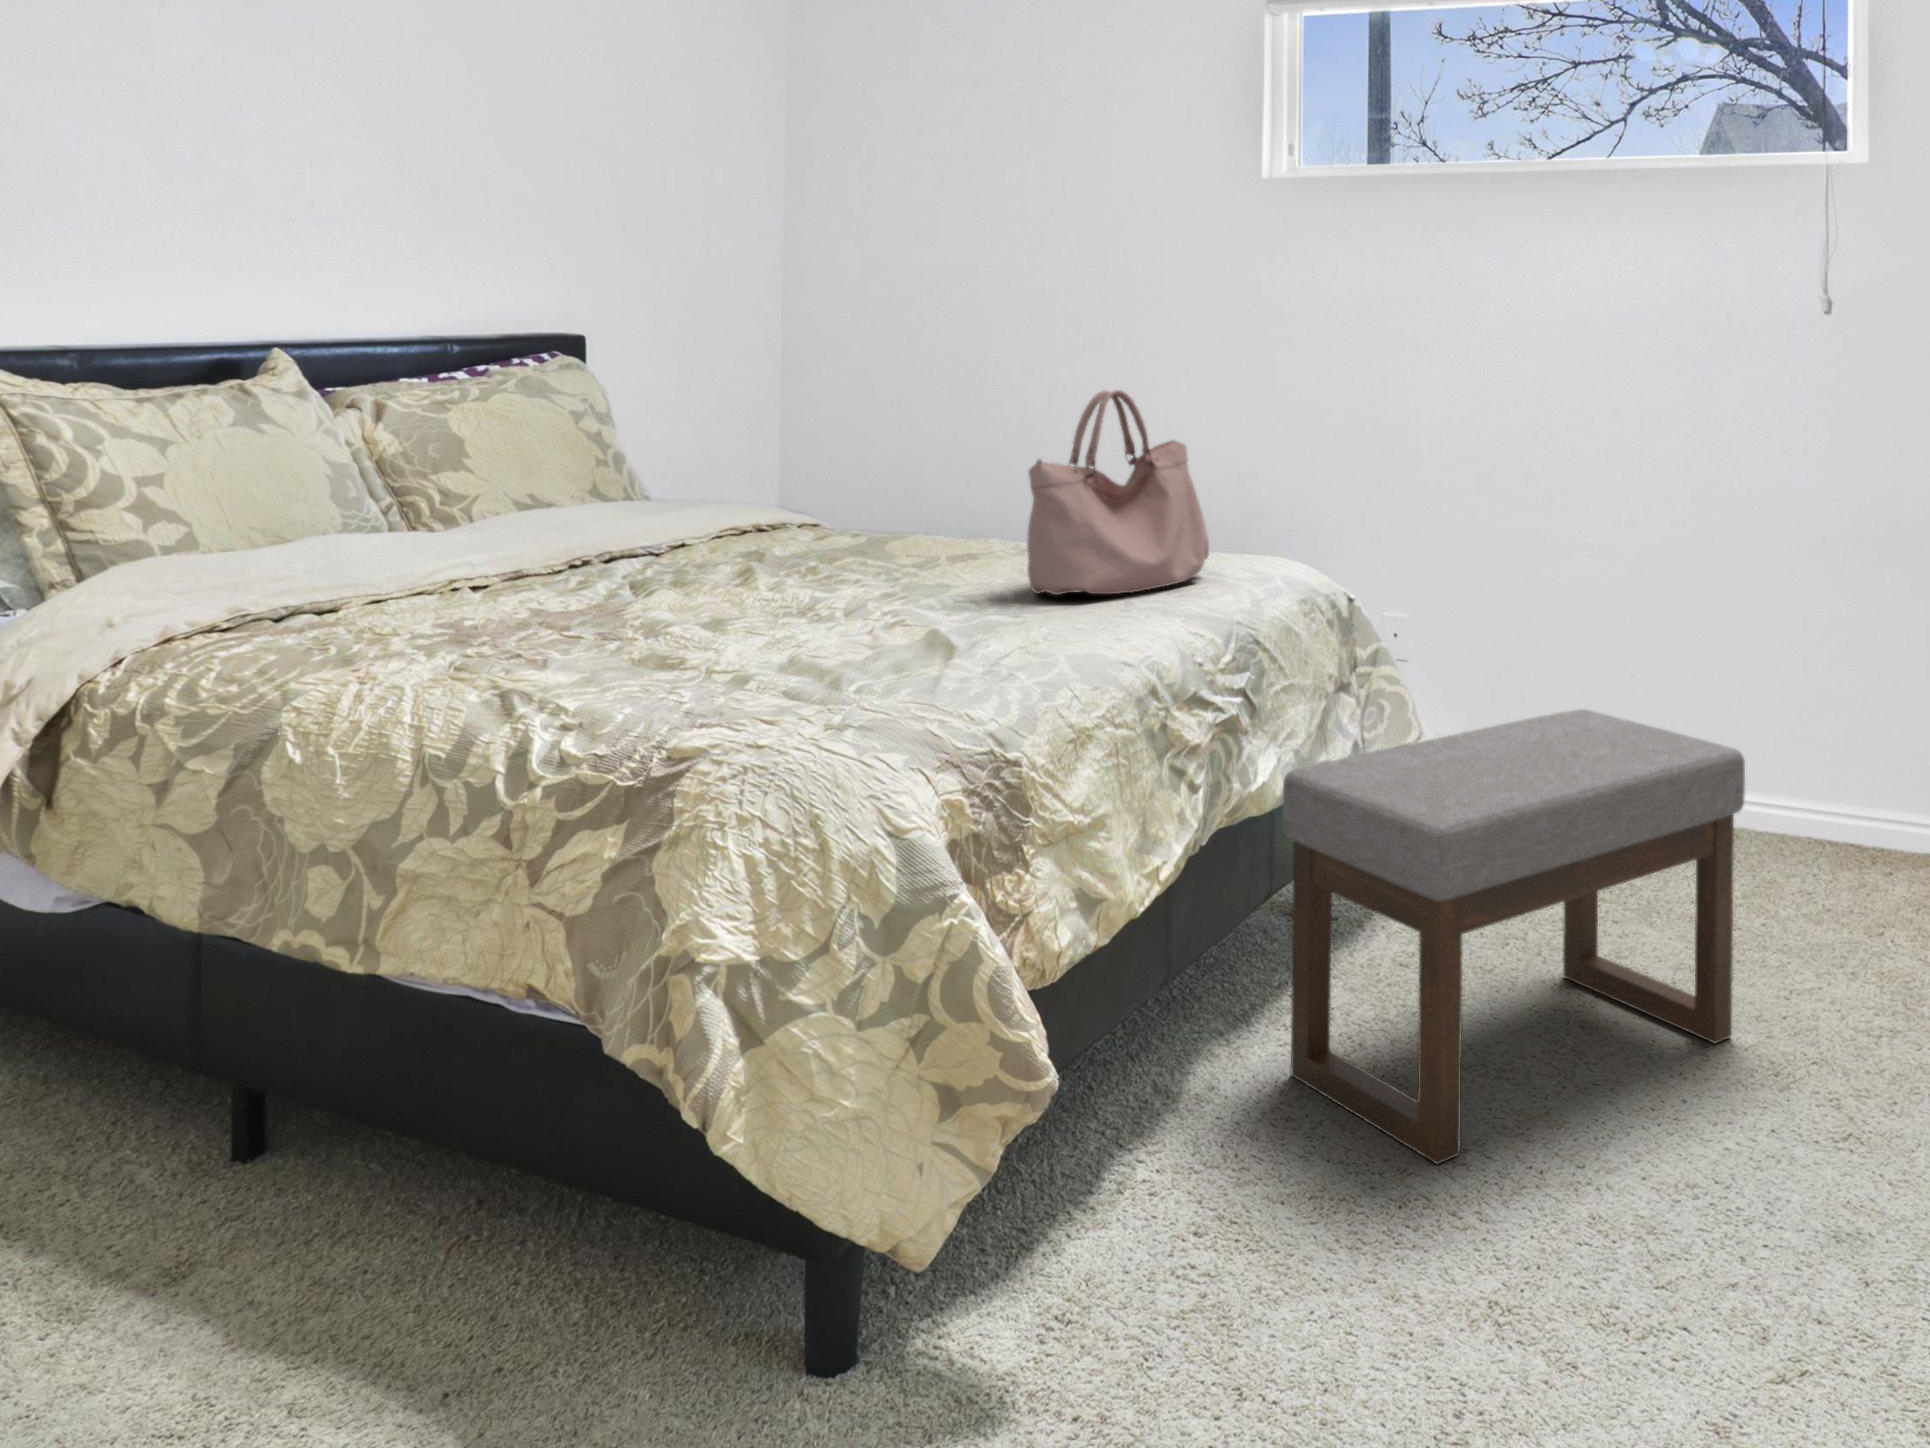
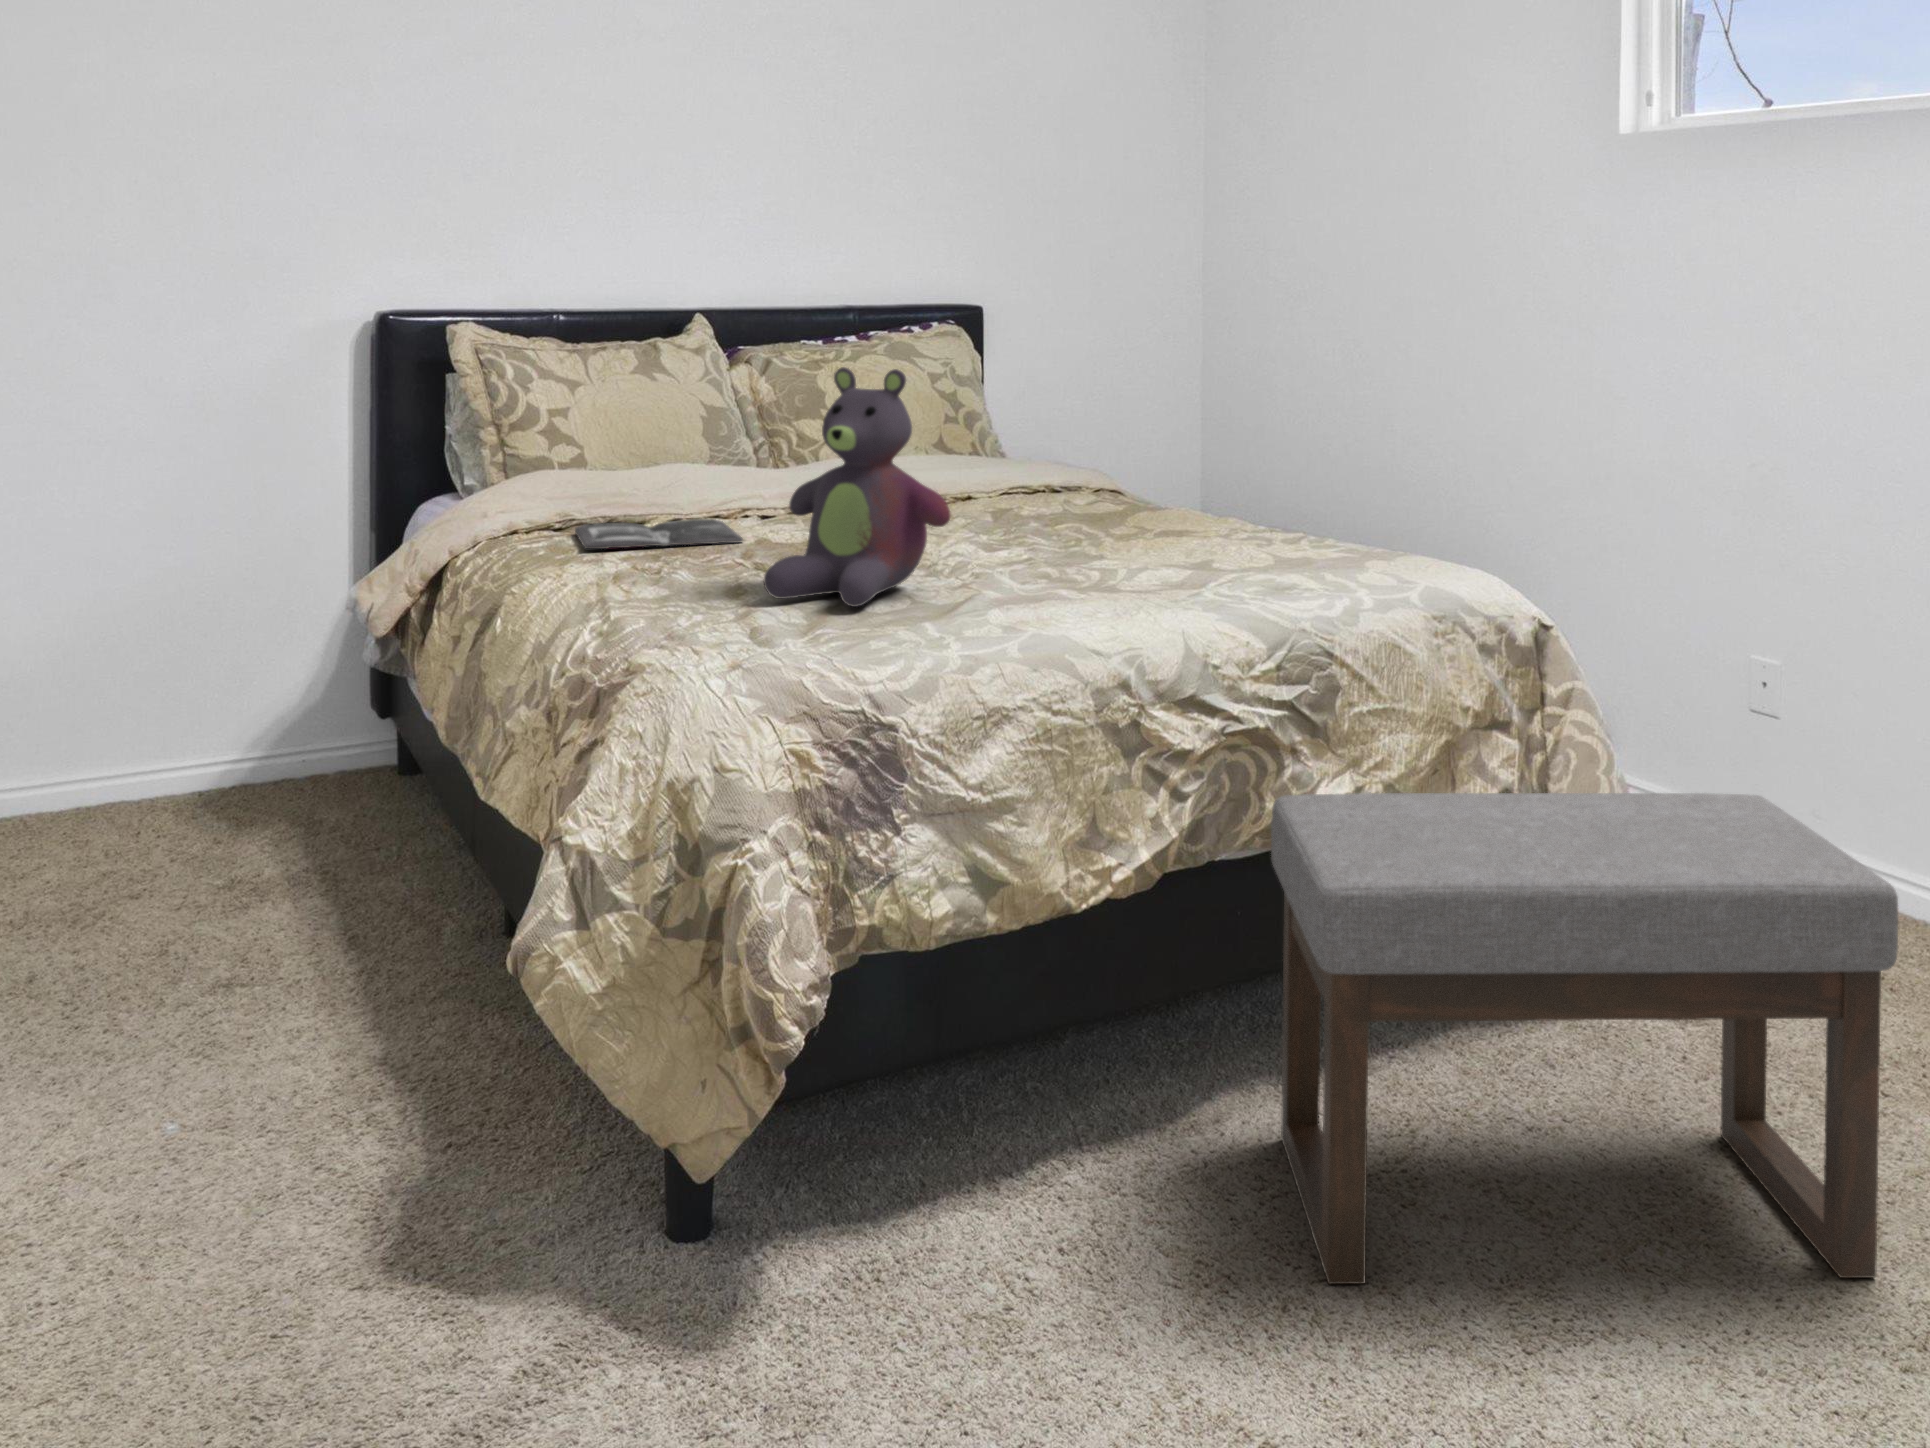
handbag: present [1027,390,1209,595] -> none [1122,361,1352,579]
stuffed bear: none [705,408,909,661] -> present [763,367,950,607]
magazine: none [287,592,544,642] -> present [575,519,743,549]

